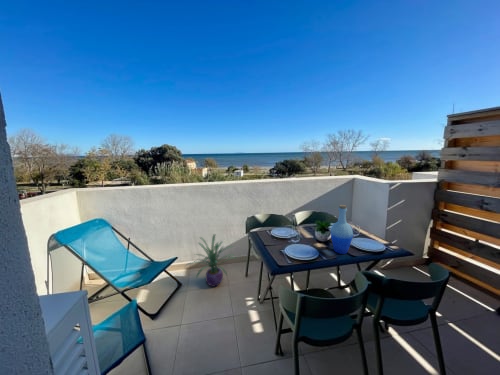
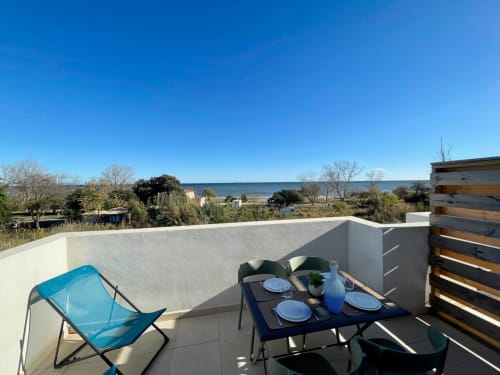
decorative plant: present [194,235,233,287] -> none [173,281,231,343]

